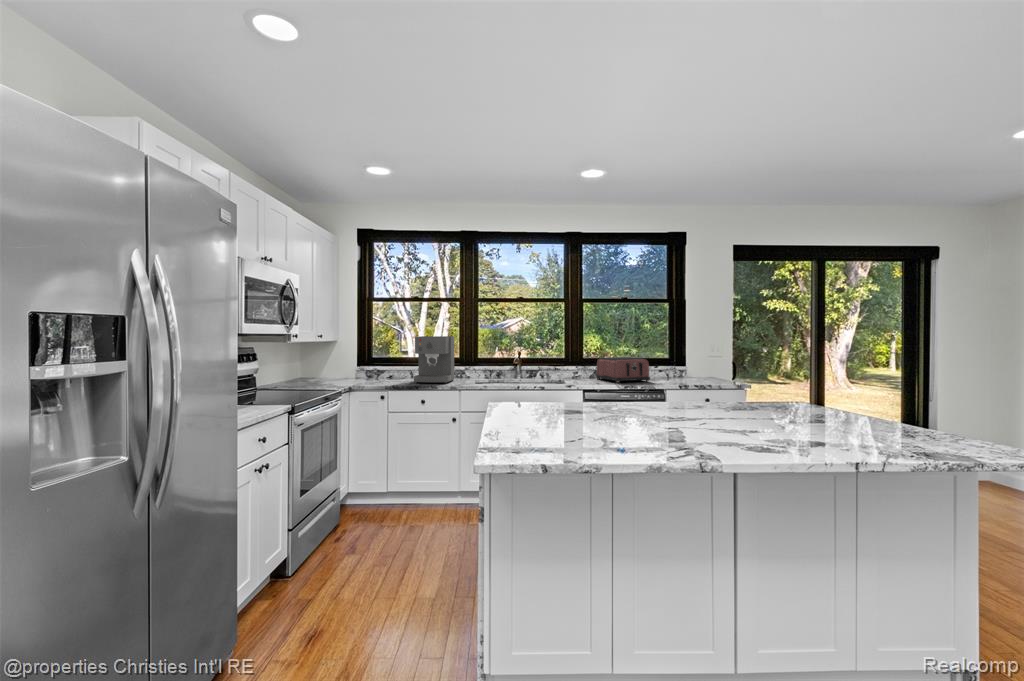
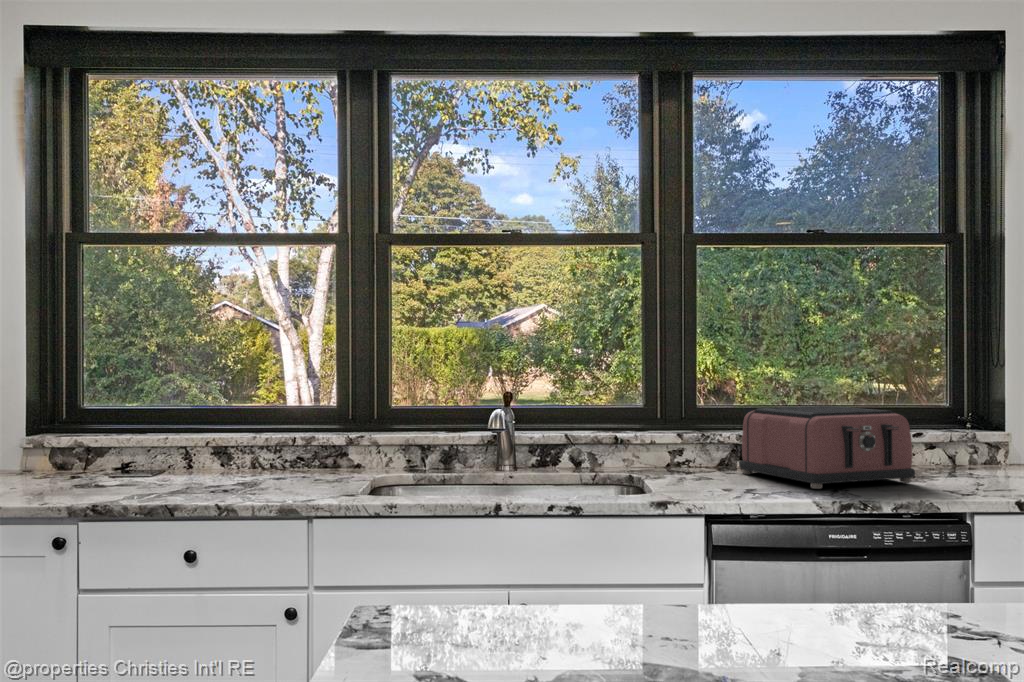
coffee maker: present [414,336,454,383] -> none [161,344,301,495]

